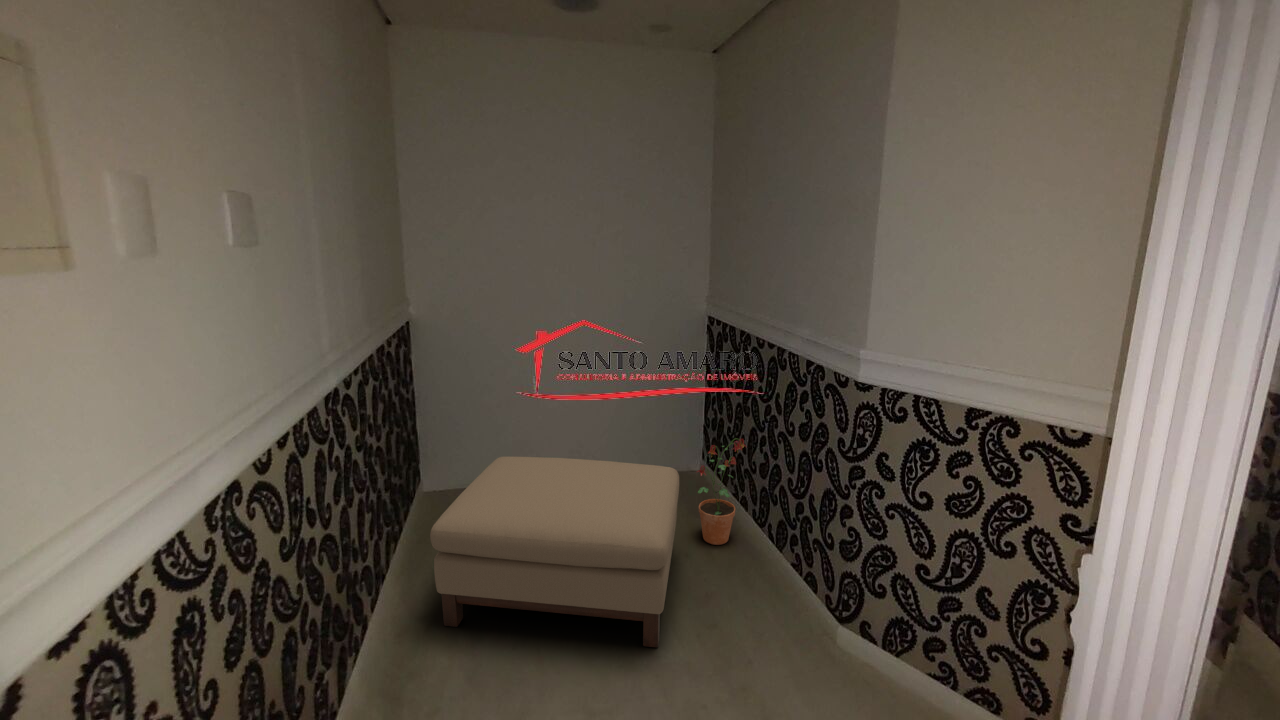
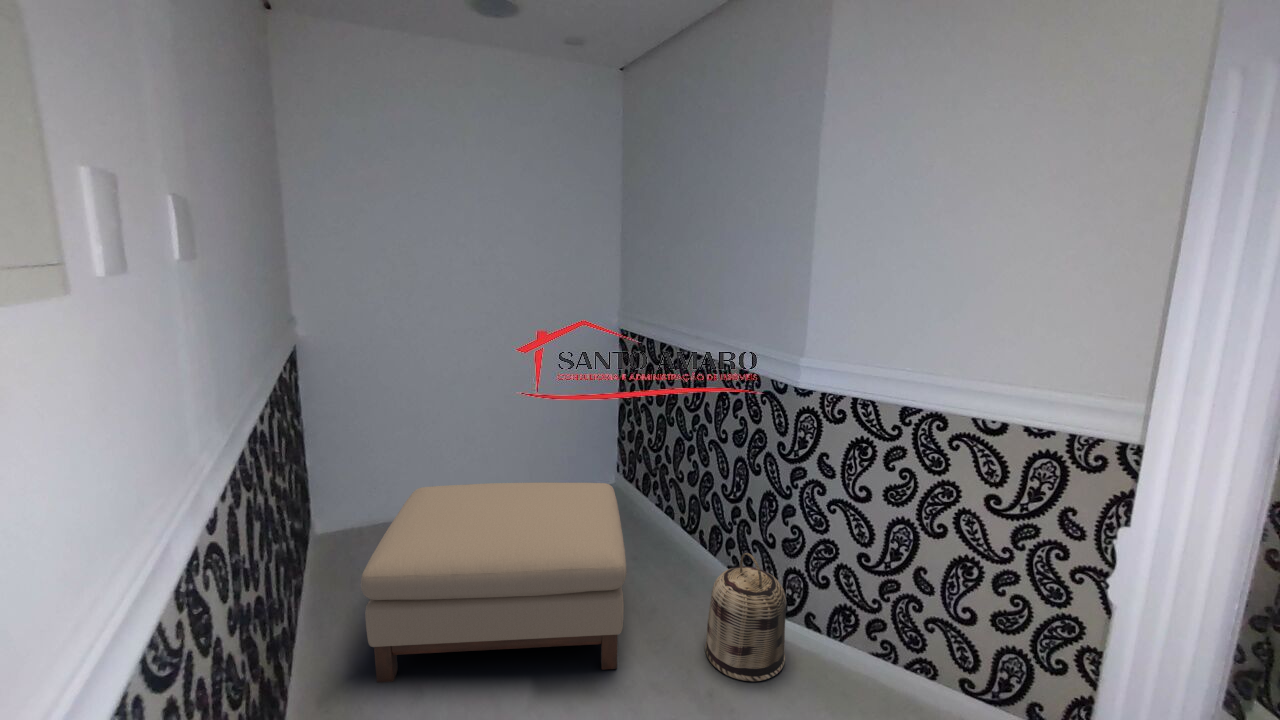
potted plant: present [697,438,745,545] -> none [626,449,676,557]
basket: none [750,550,836,683] -> present [705,553,786,681]

